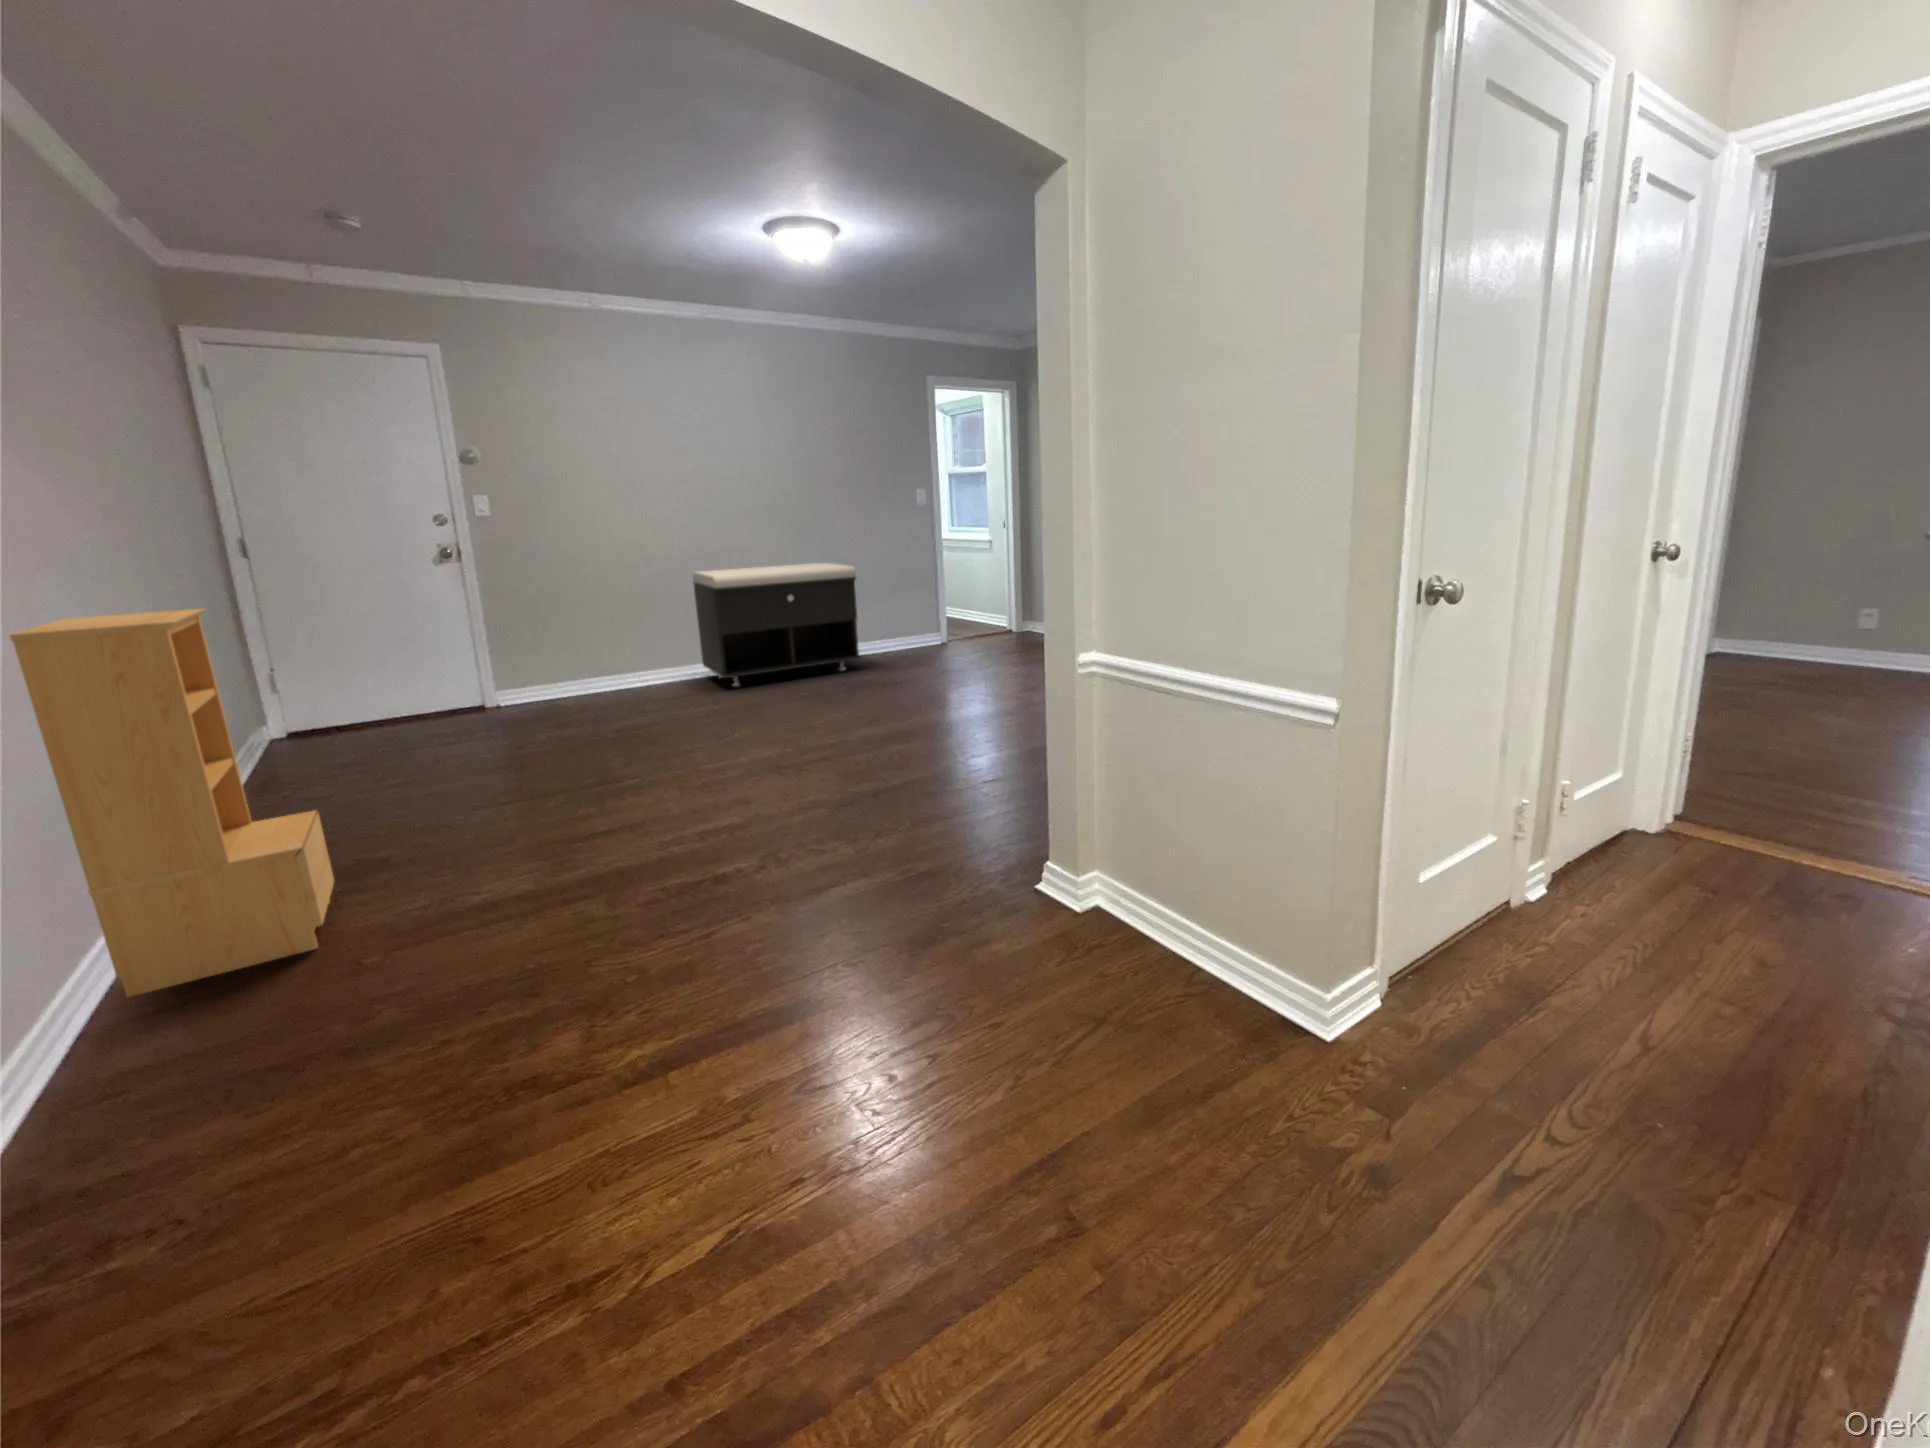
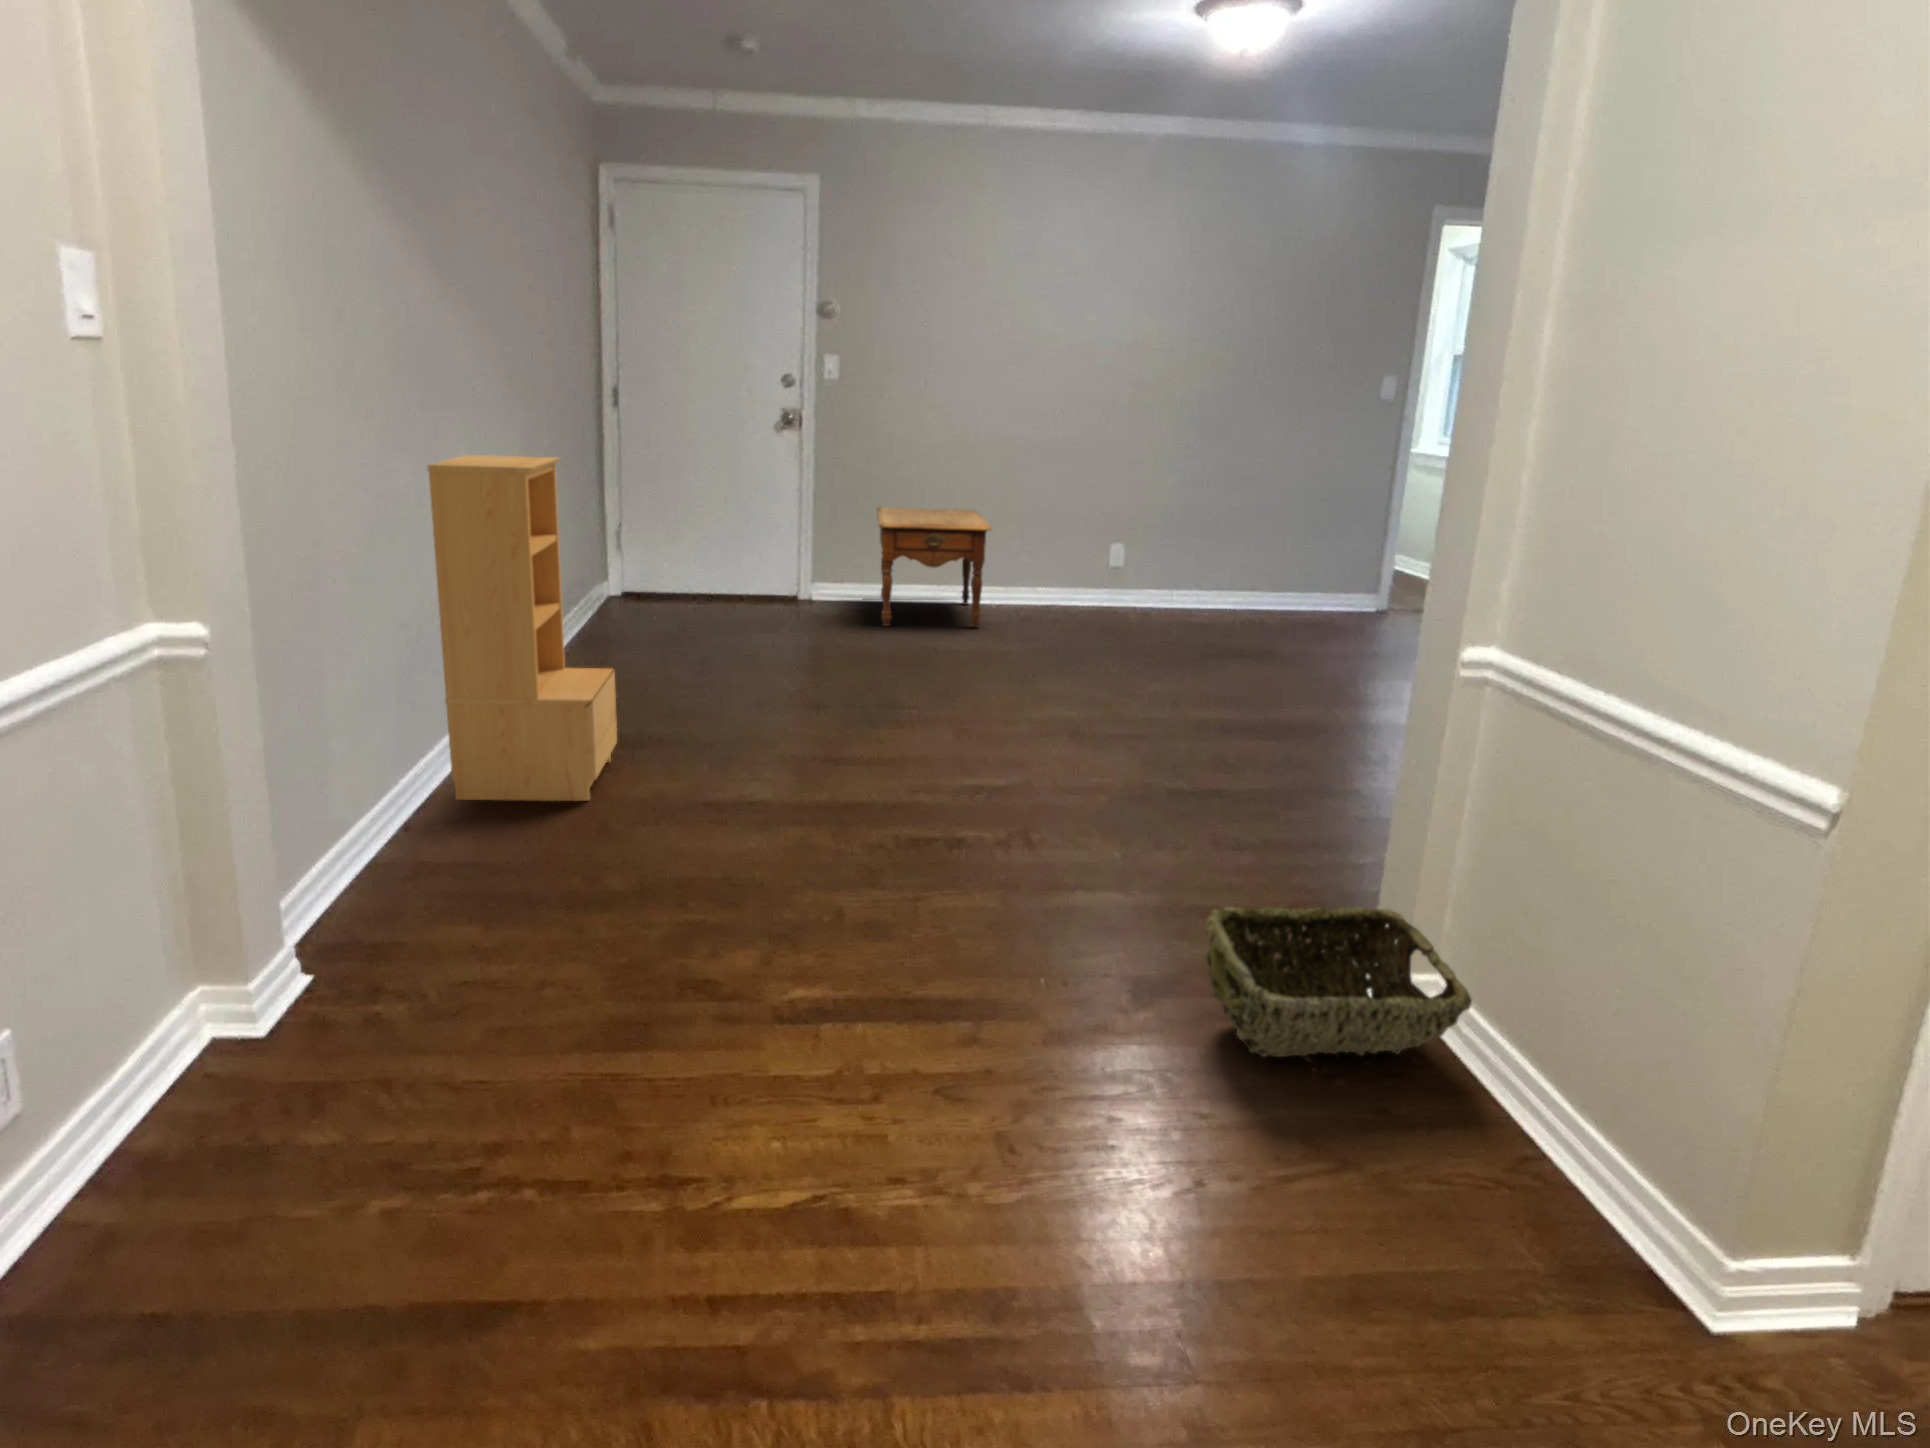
storage bench: present [693,563,860,686] -> none [1035,468,1253,625]
side table: none [550,611,667,717] -> present [877,507,991,627]
woven basket: none [955,839,1131,968] -> present [1205,907,1472,1057]

